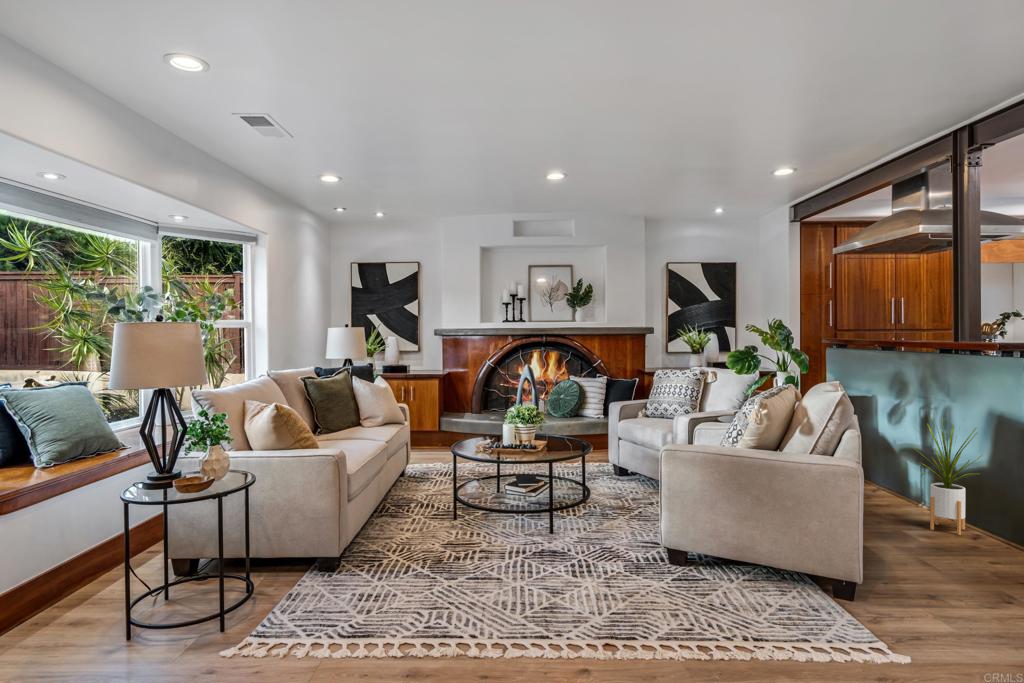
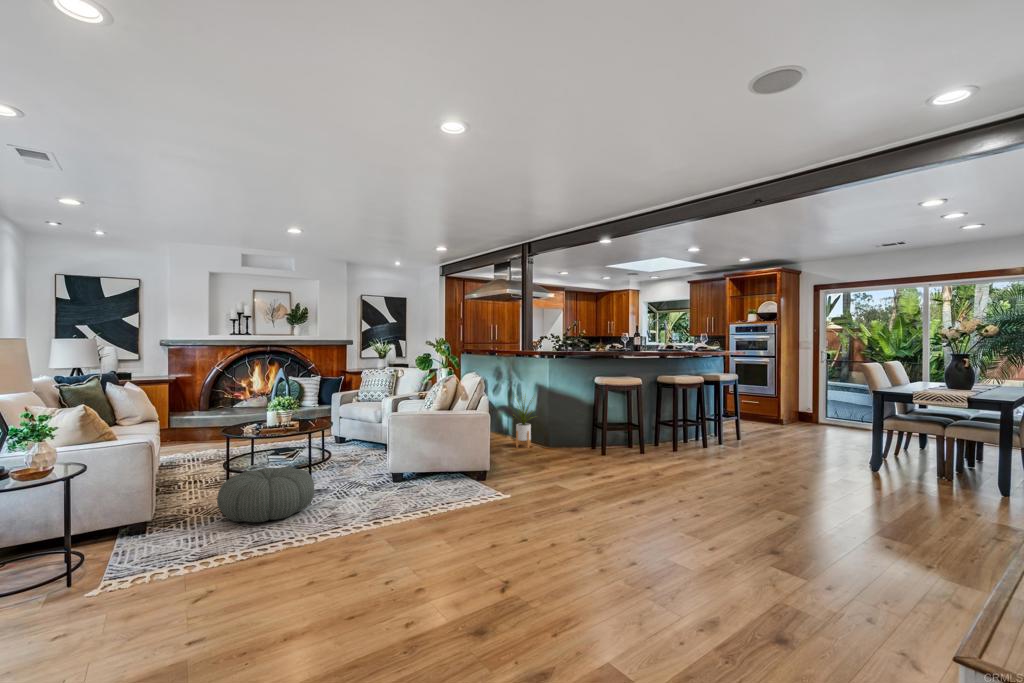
pouf: none [405,511,535,598] -> present [217,467,314,522]

